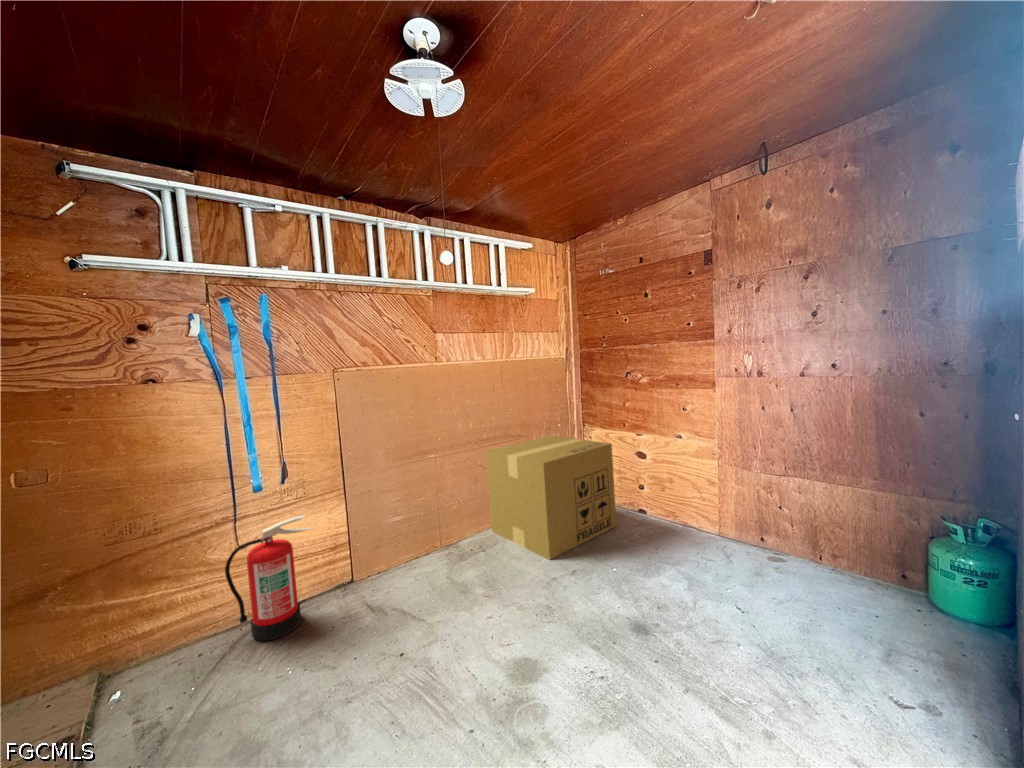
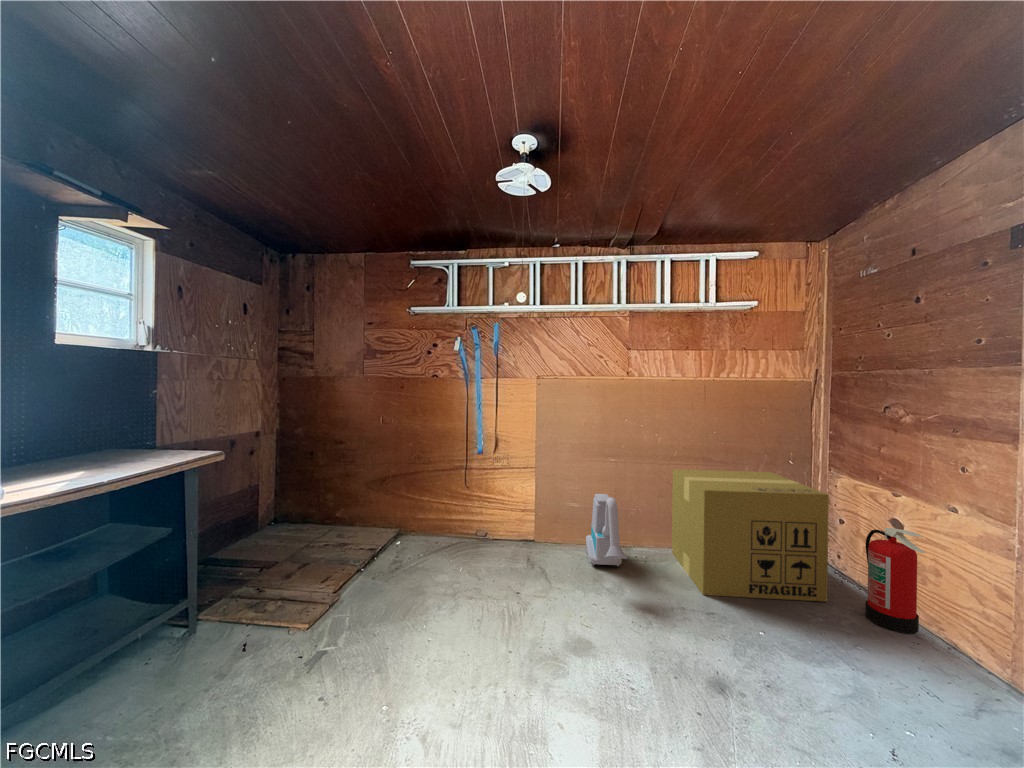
vacuum cleaner: none [416,494,497,578] -> present [586,494,628,567]
fire extinguisher: present [225,515,311,641] -> present [865,528,926,633]

